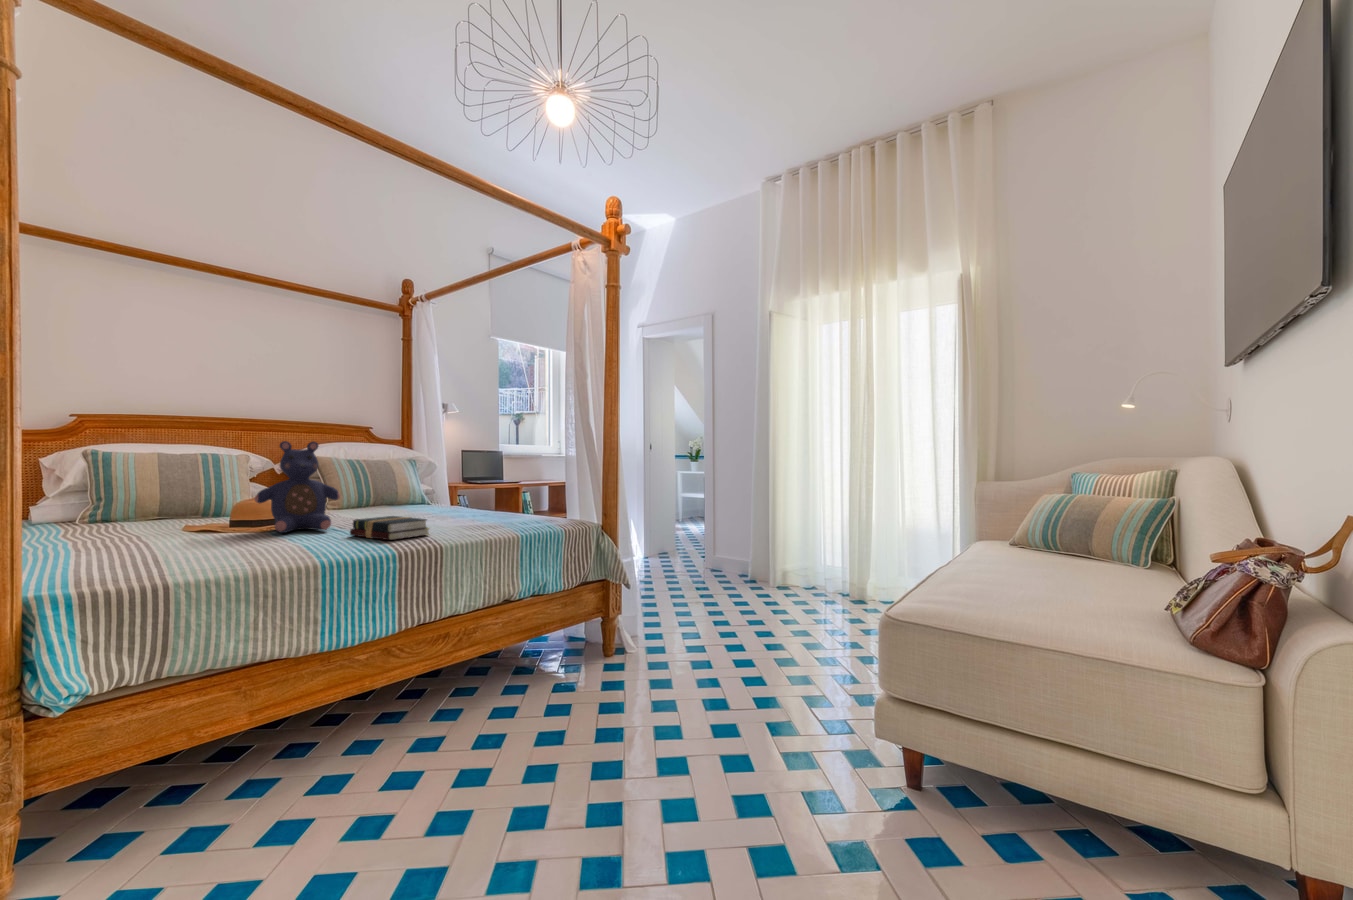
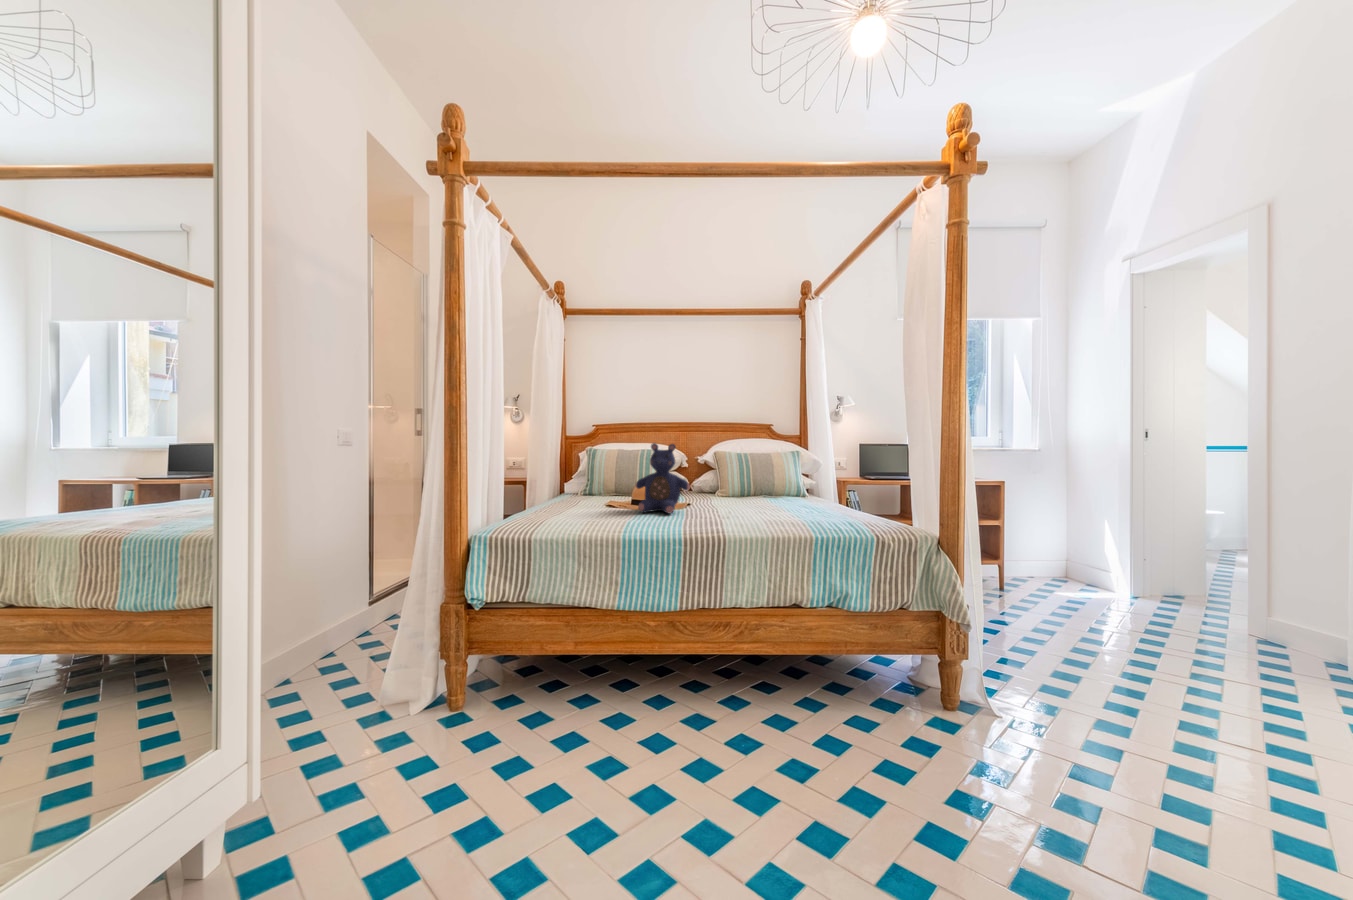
hardback book: present [350,516,429,540] -> none [675,508,725,529]

